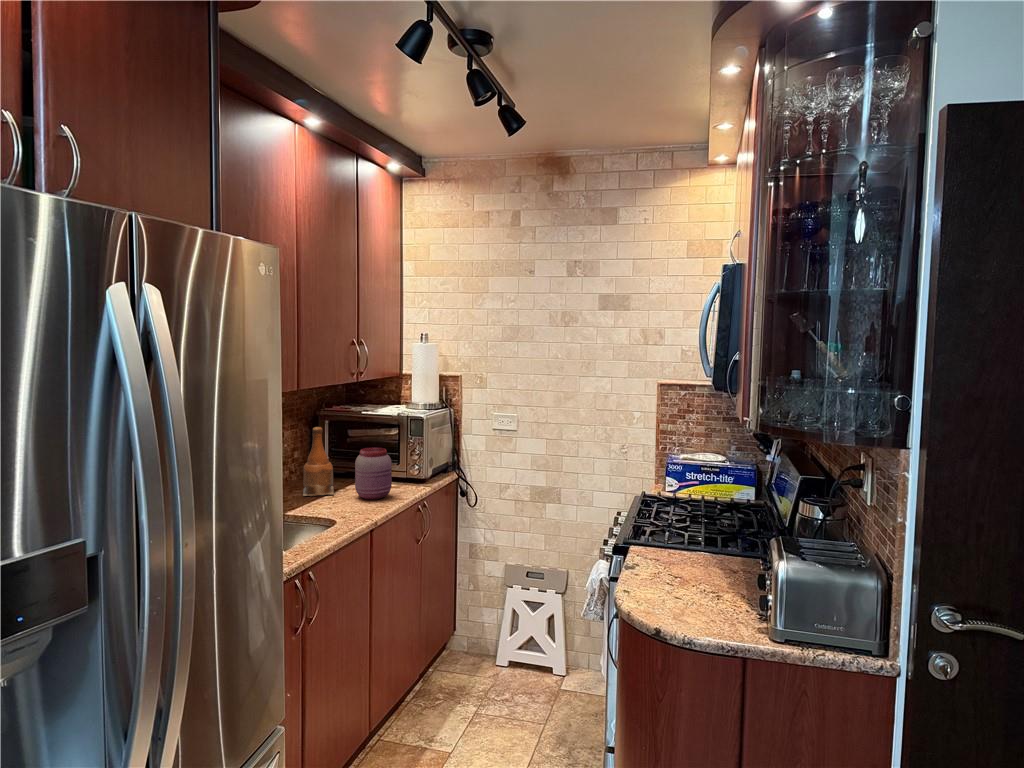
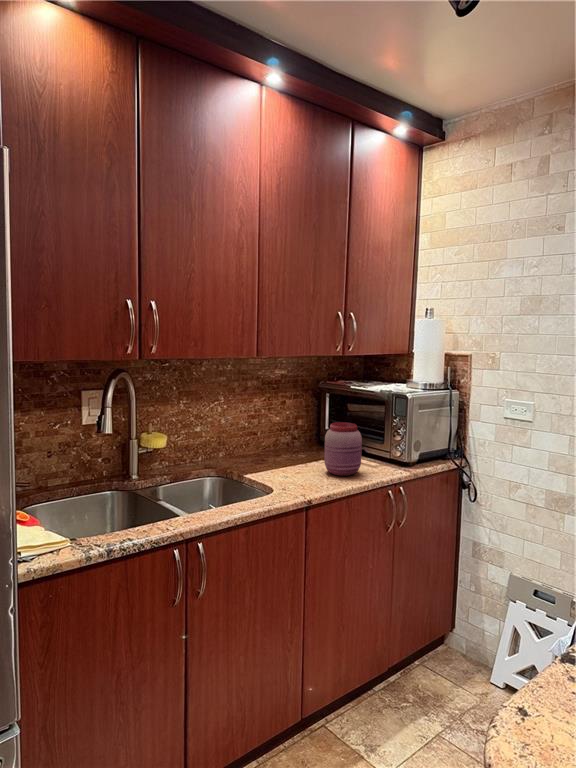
bottle: present [303,427,334,496] -> none [283,397,319,464]

